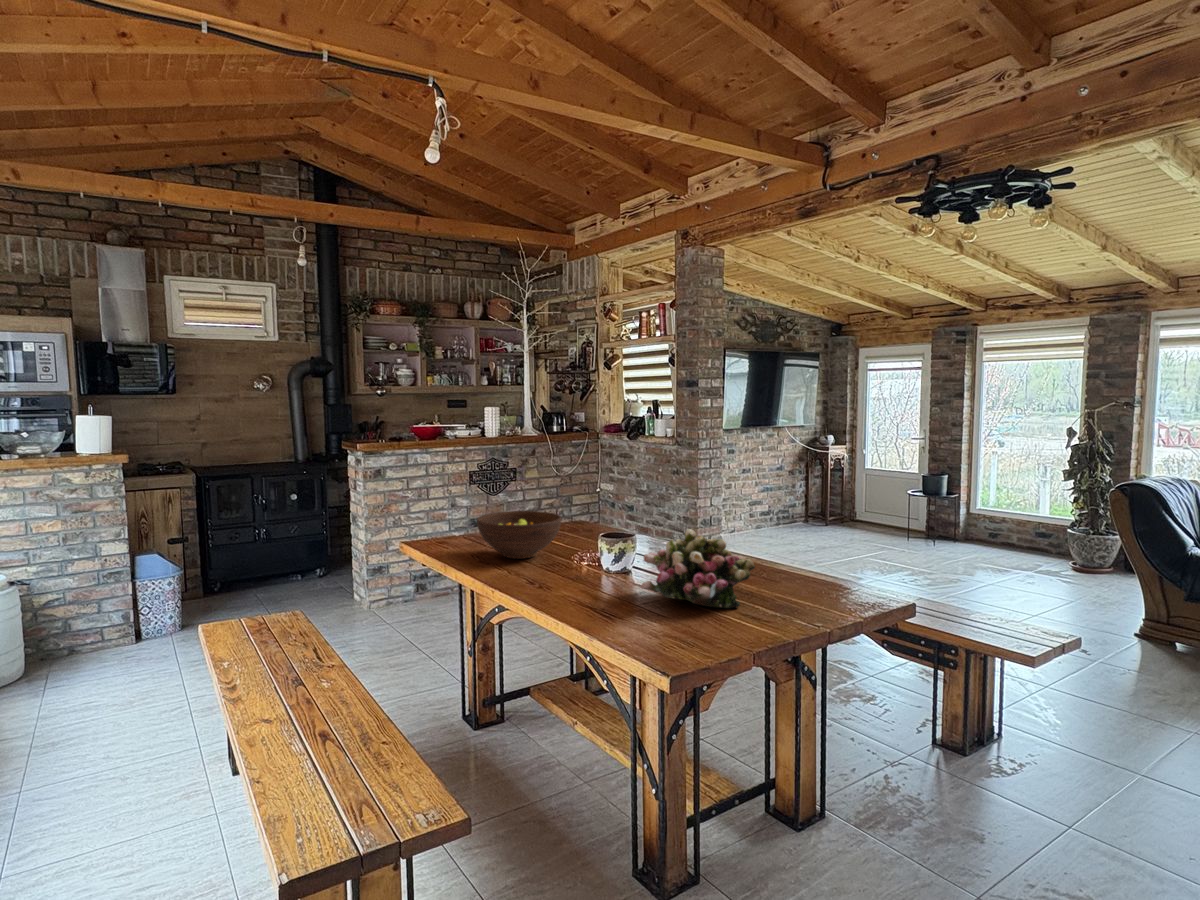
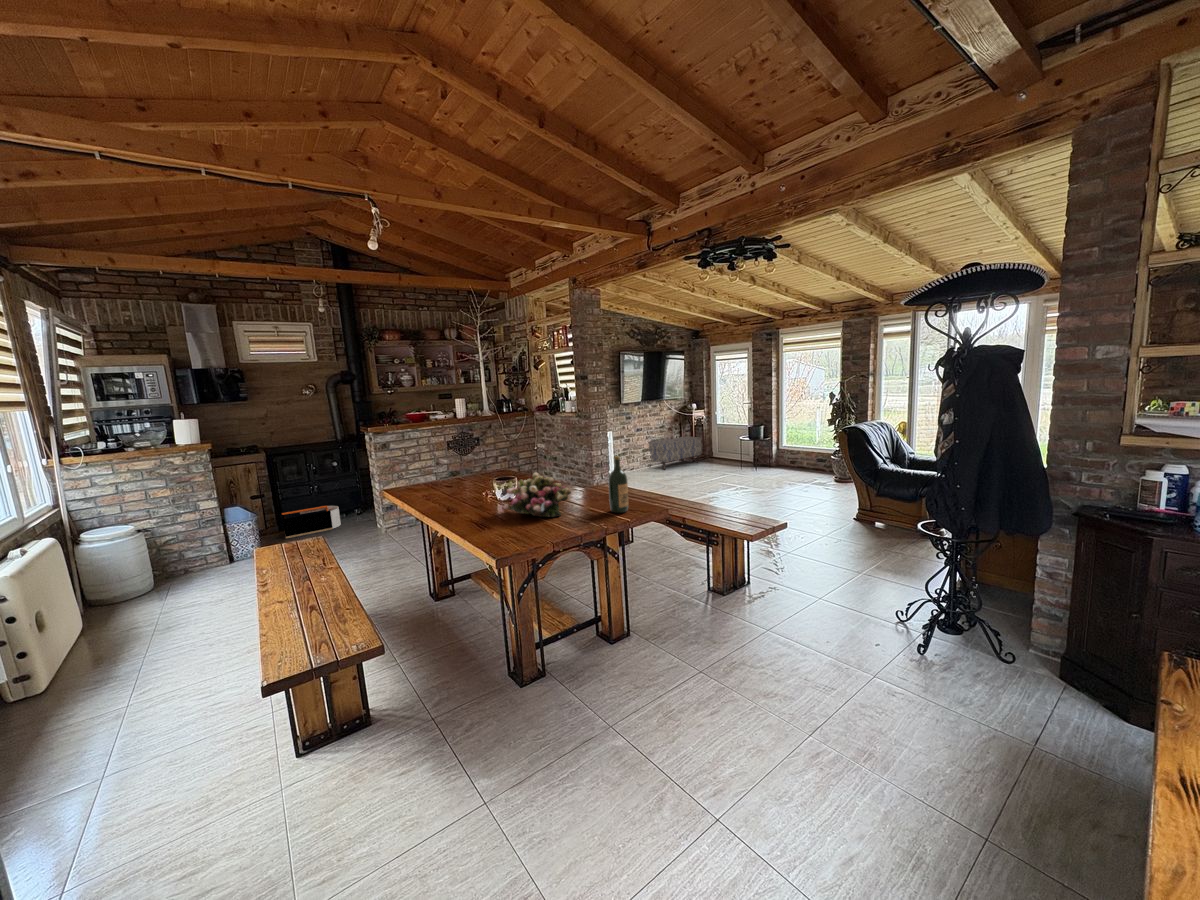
bench: none [752,484,840,537] -> present [649,437,701,470]
wine bottle: none [823,510,858,609] -> present [609,456,628,513]
fruit bowl: present [477,511,561,559] -> none [422,466,476,496]
storage bin: none [210,560,296,608] -> present [282,506,341,538]

